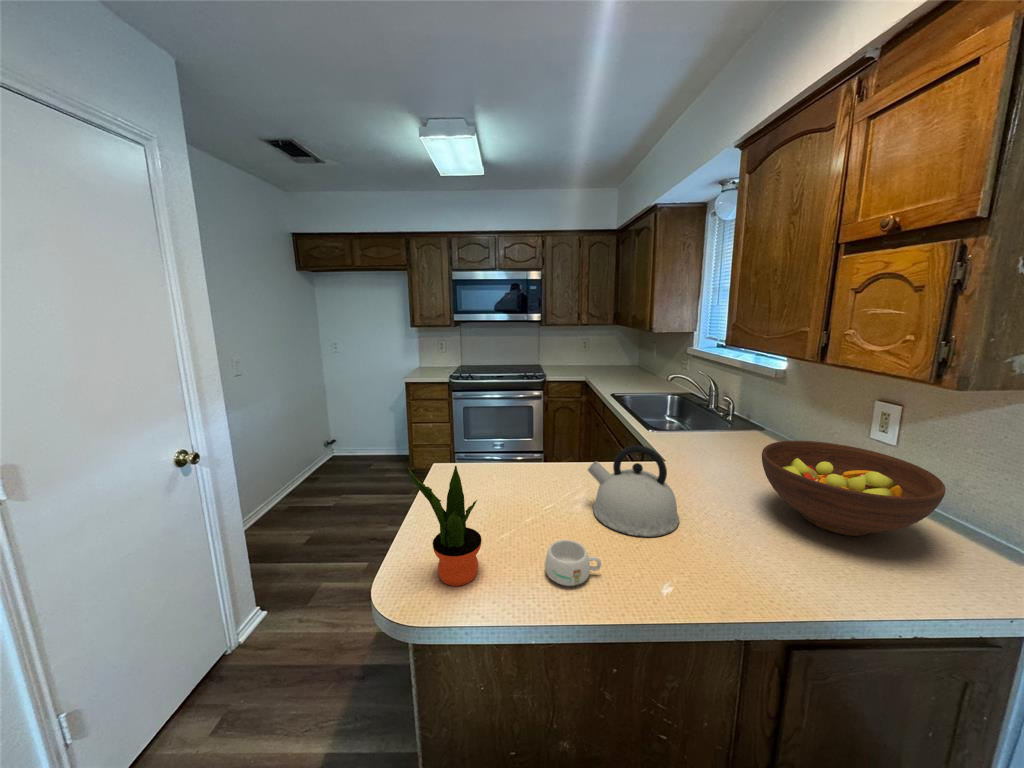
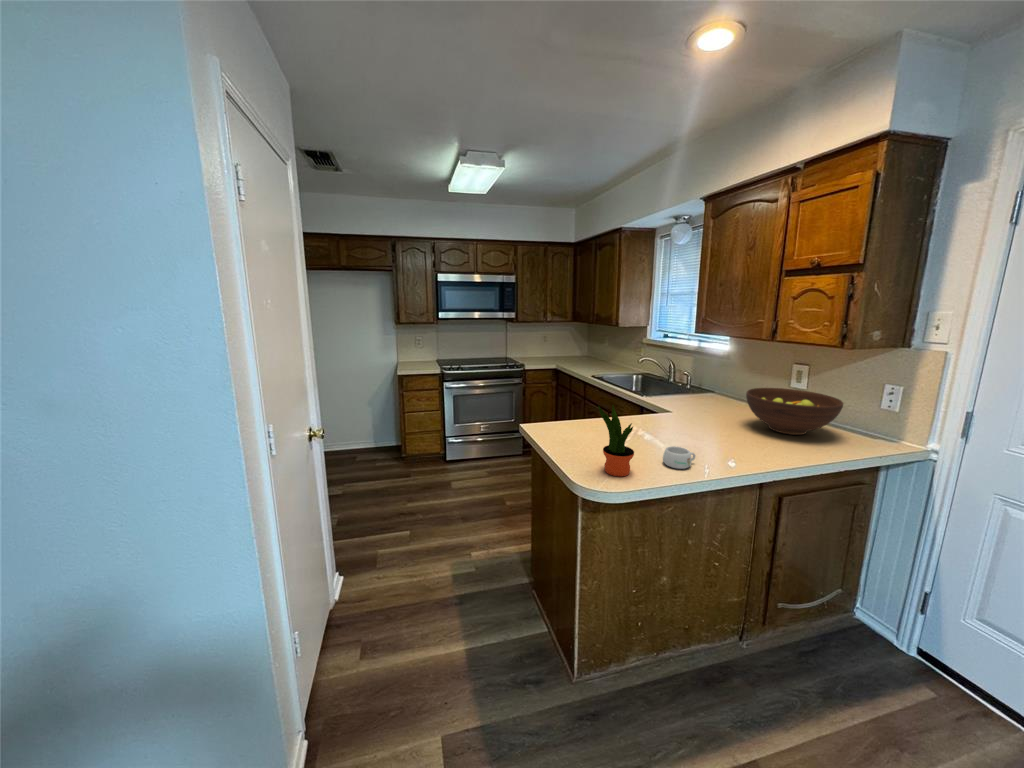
kettle: present [588,445,679,537] -> none [653,393,713,446]

